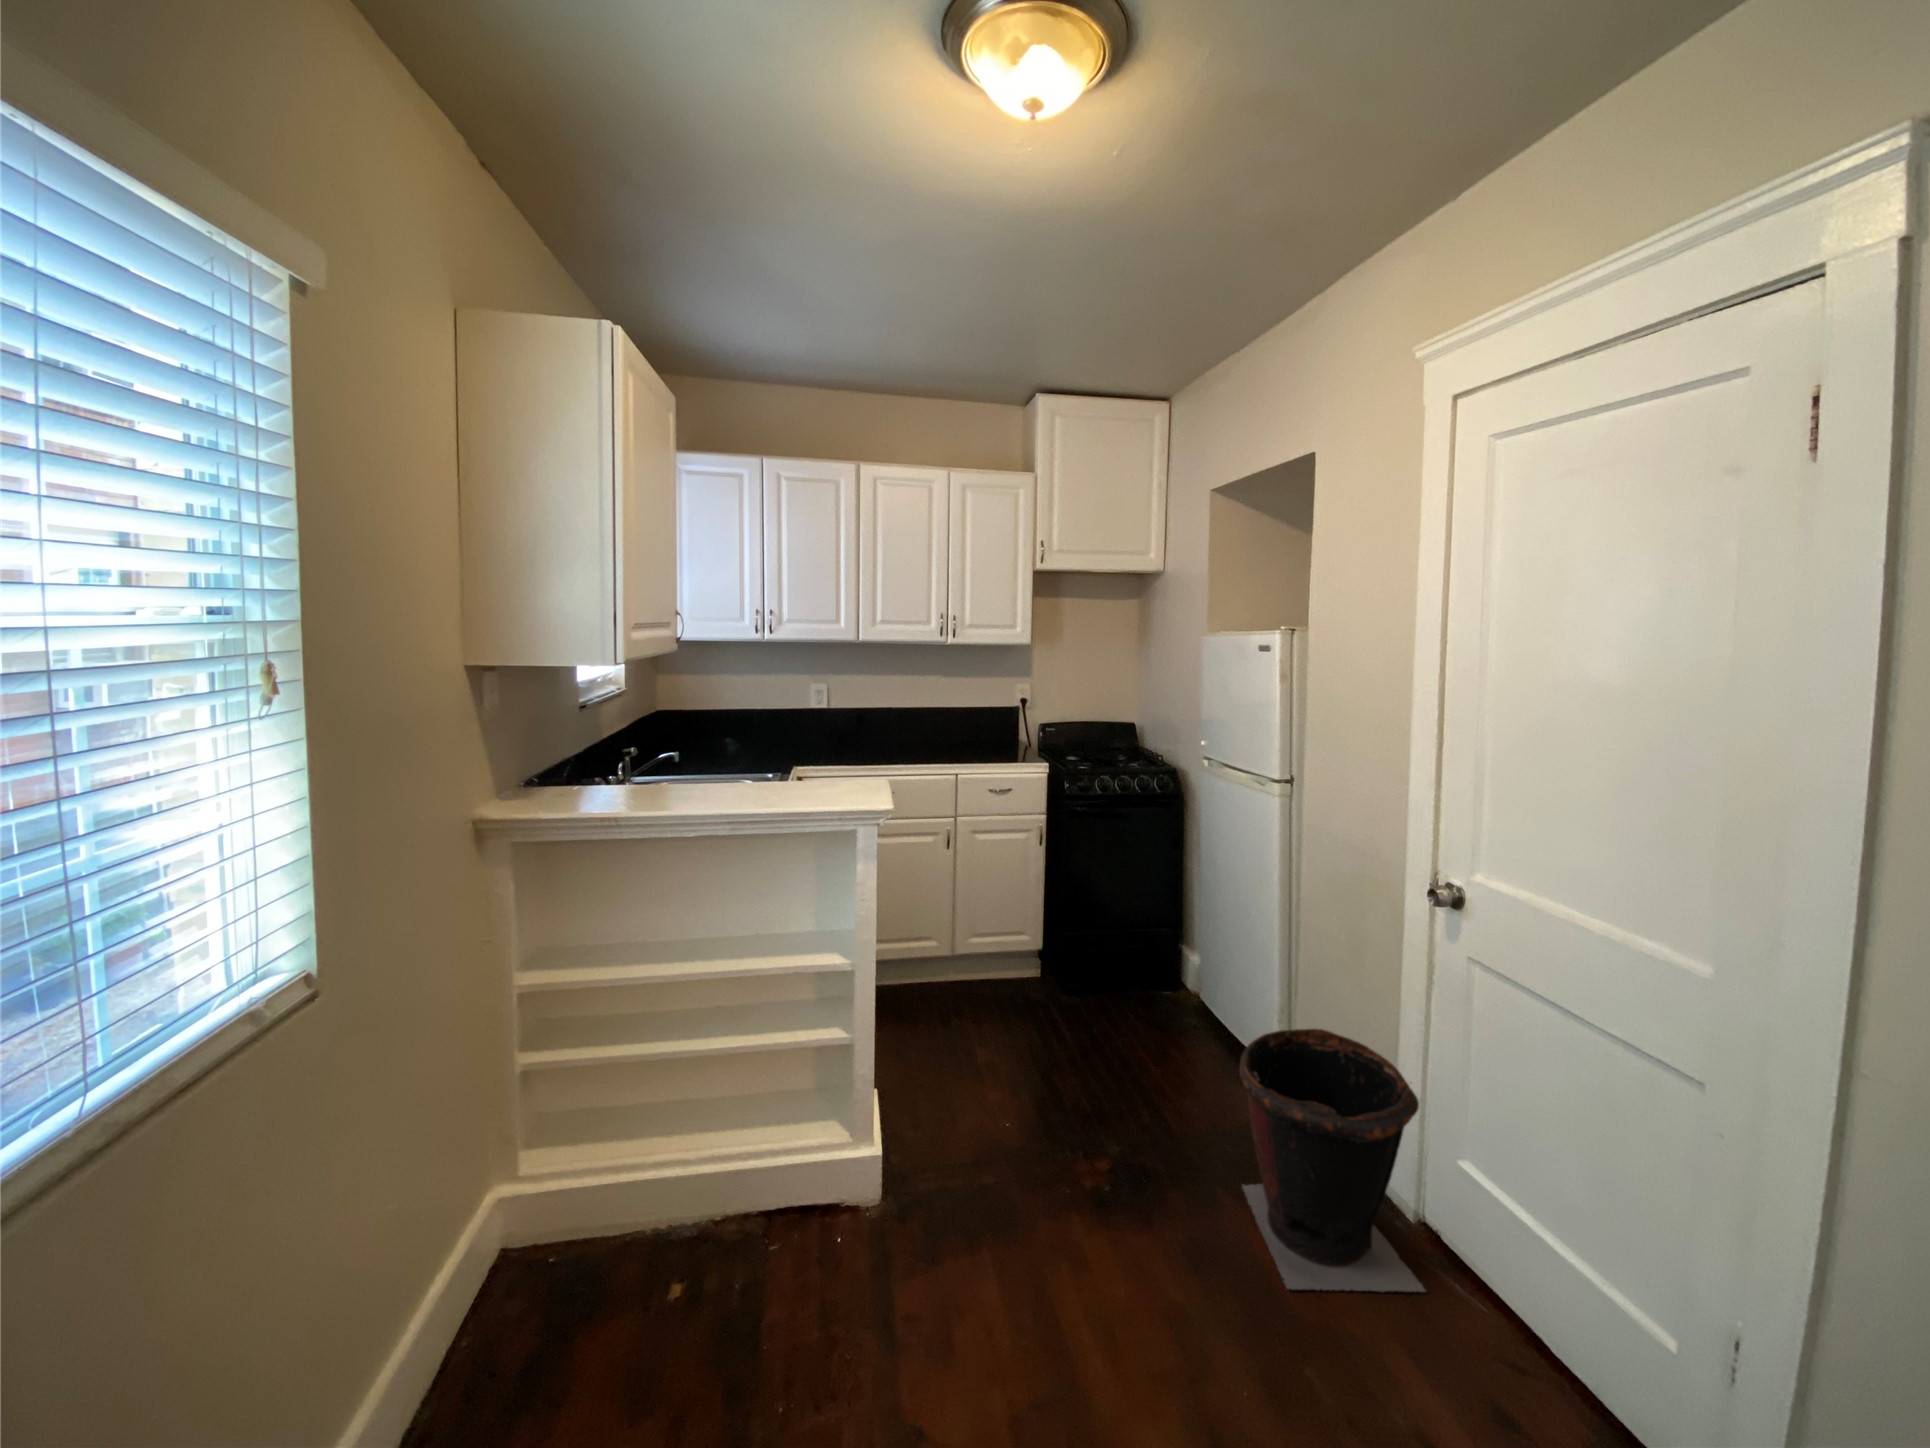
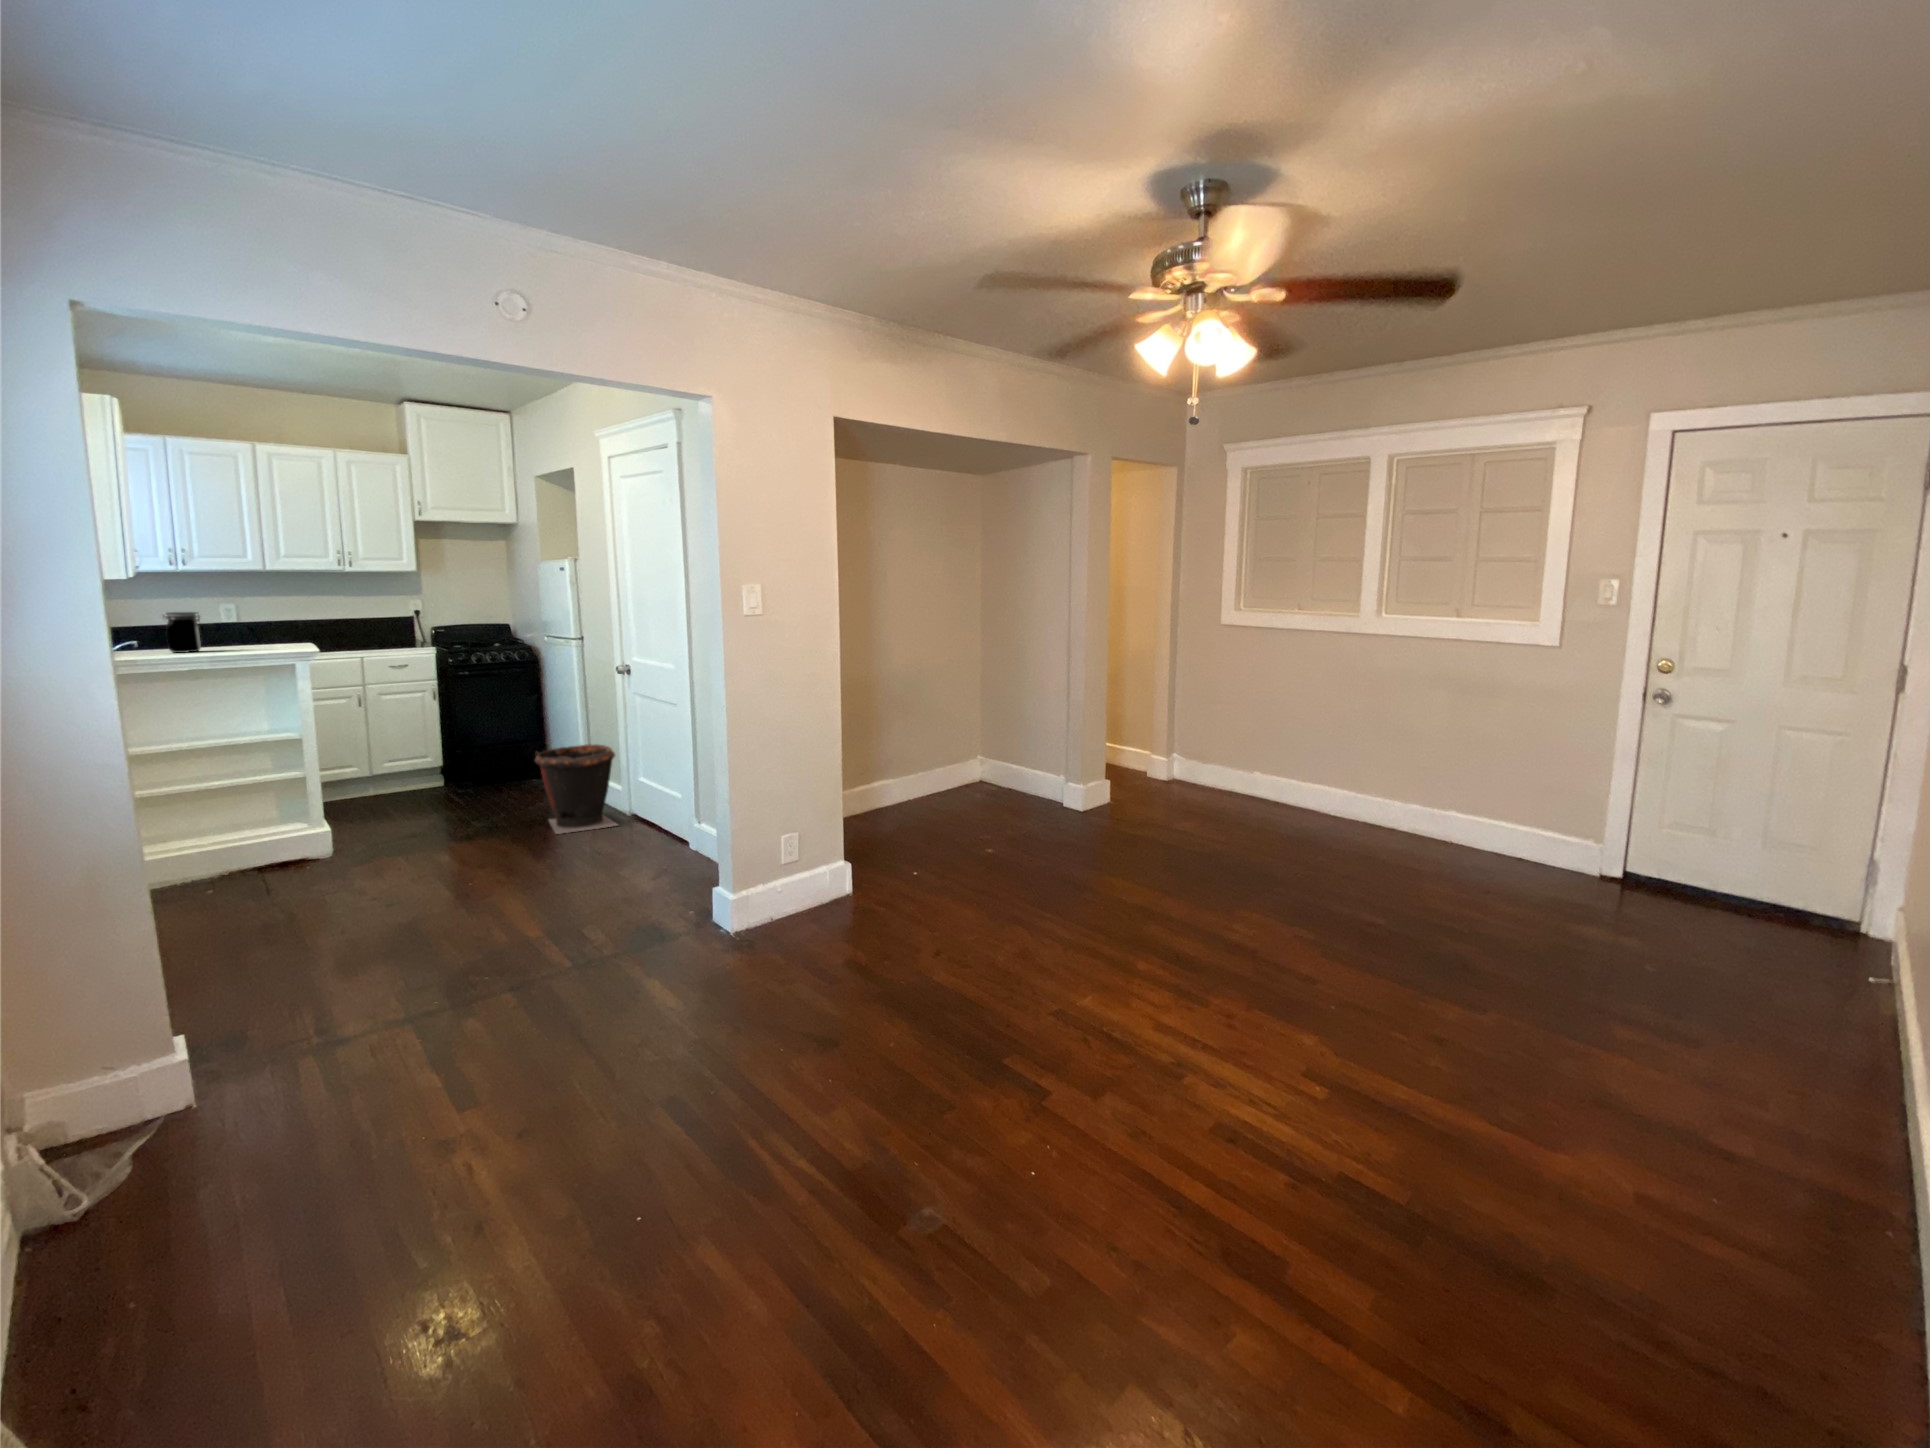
jar: none [665,724,718,804] -> present [163,612,201,653]

